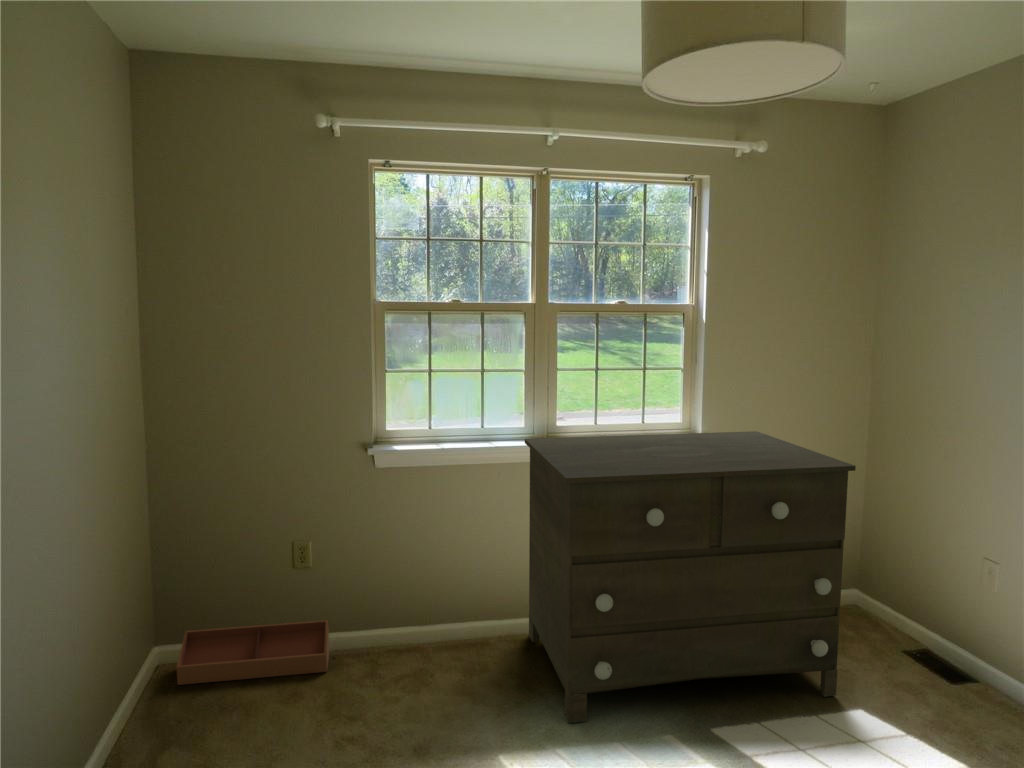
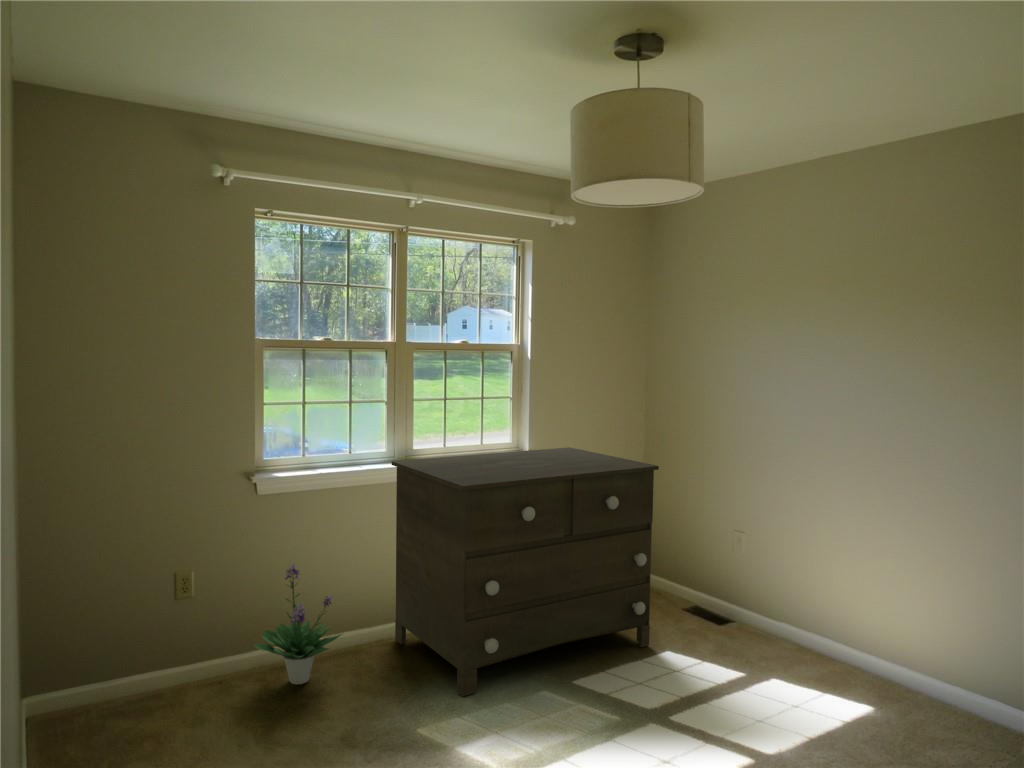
potted plant: none [360,544,455,673] -> present [254,564,341,684]
storage bin: present [177,620,329,685] -> none [57,648,219,733]

